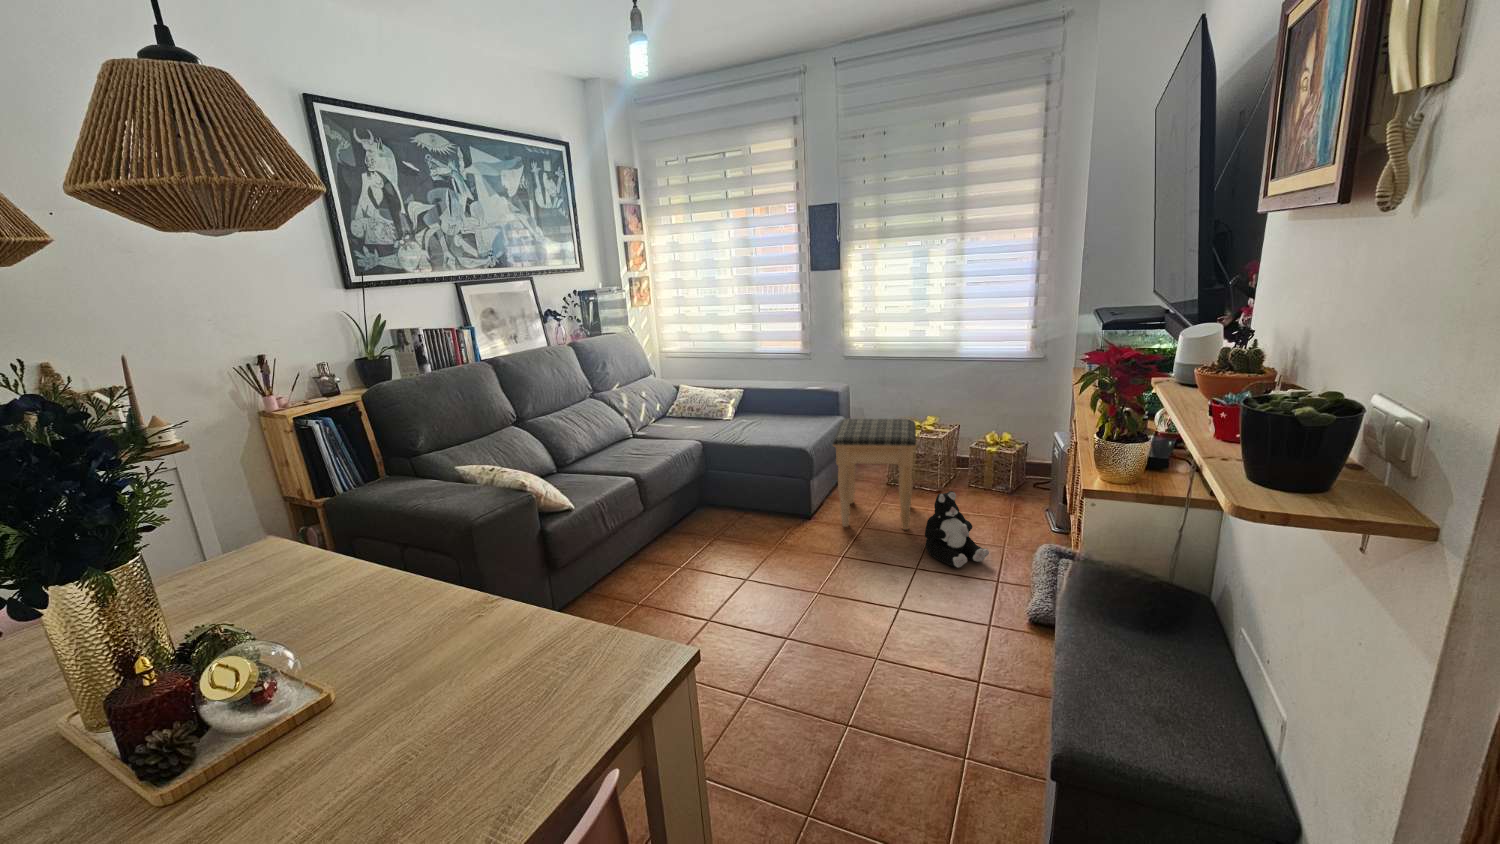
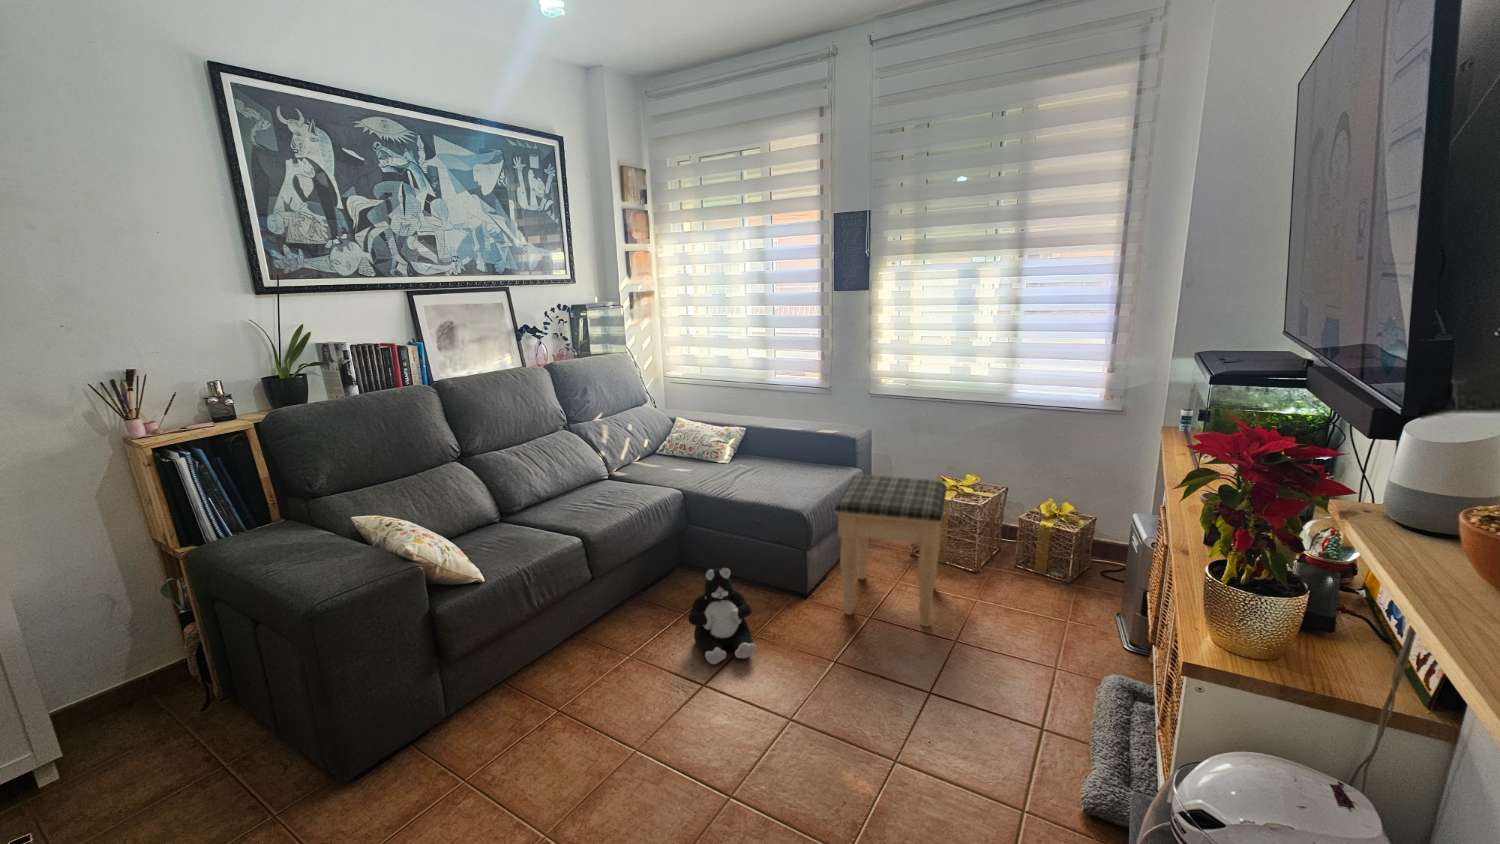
plush toy: present [925,491,989,568] -> present [688,566,756,664]

